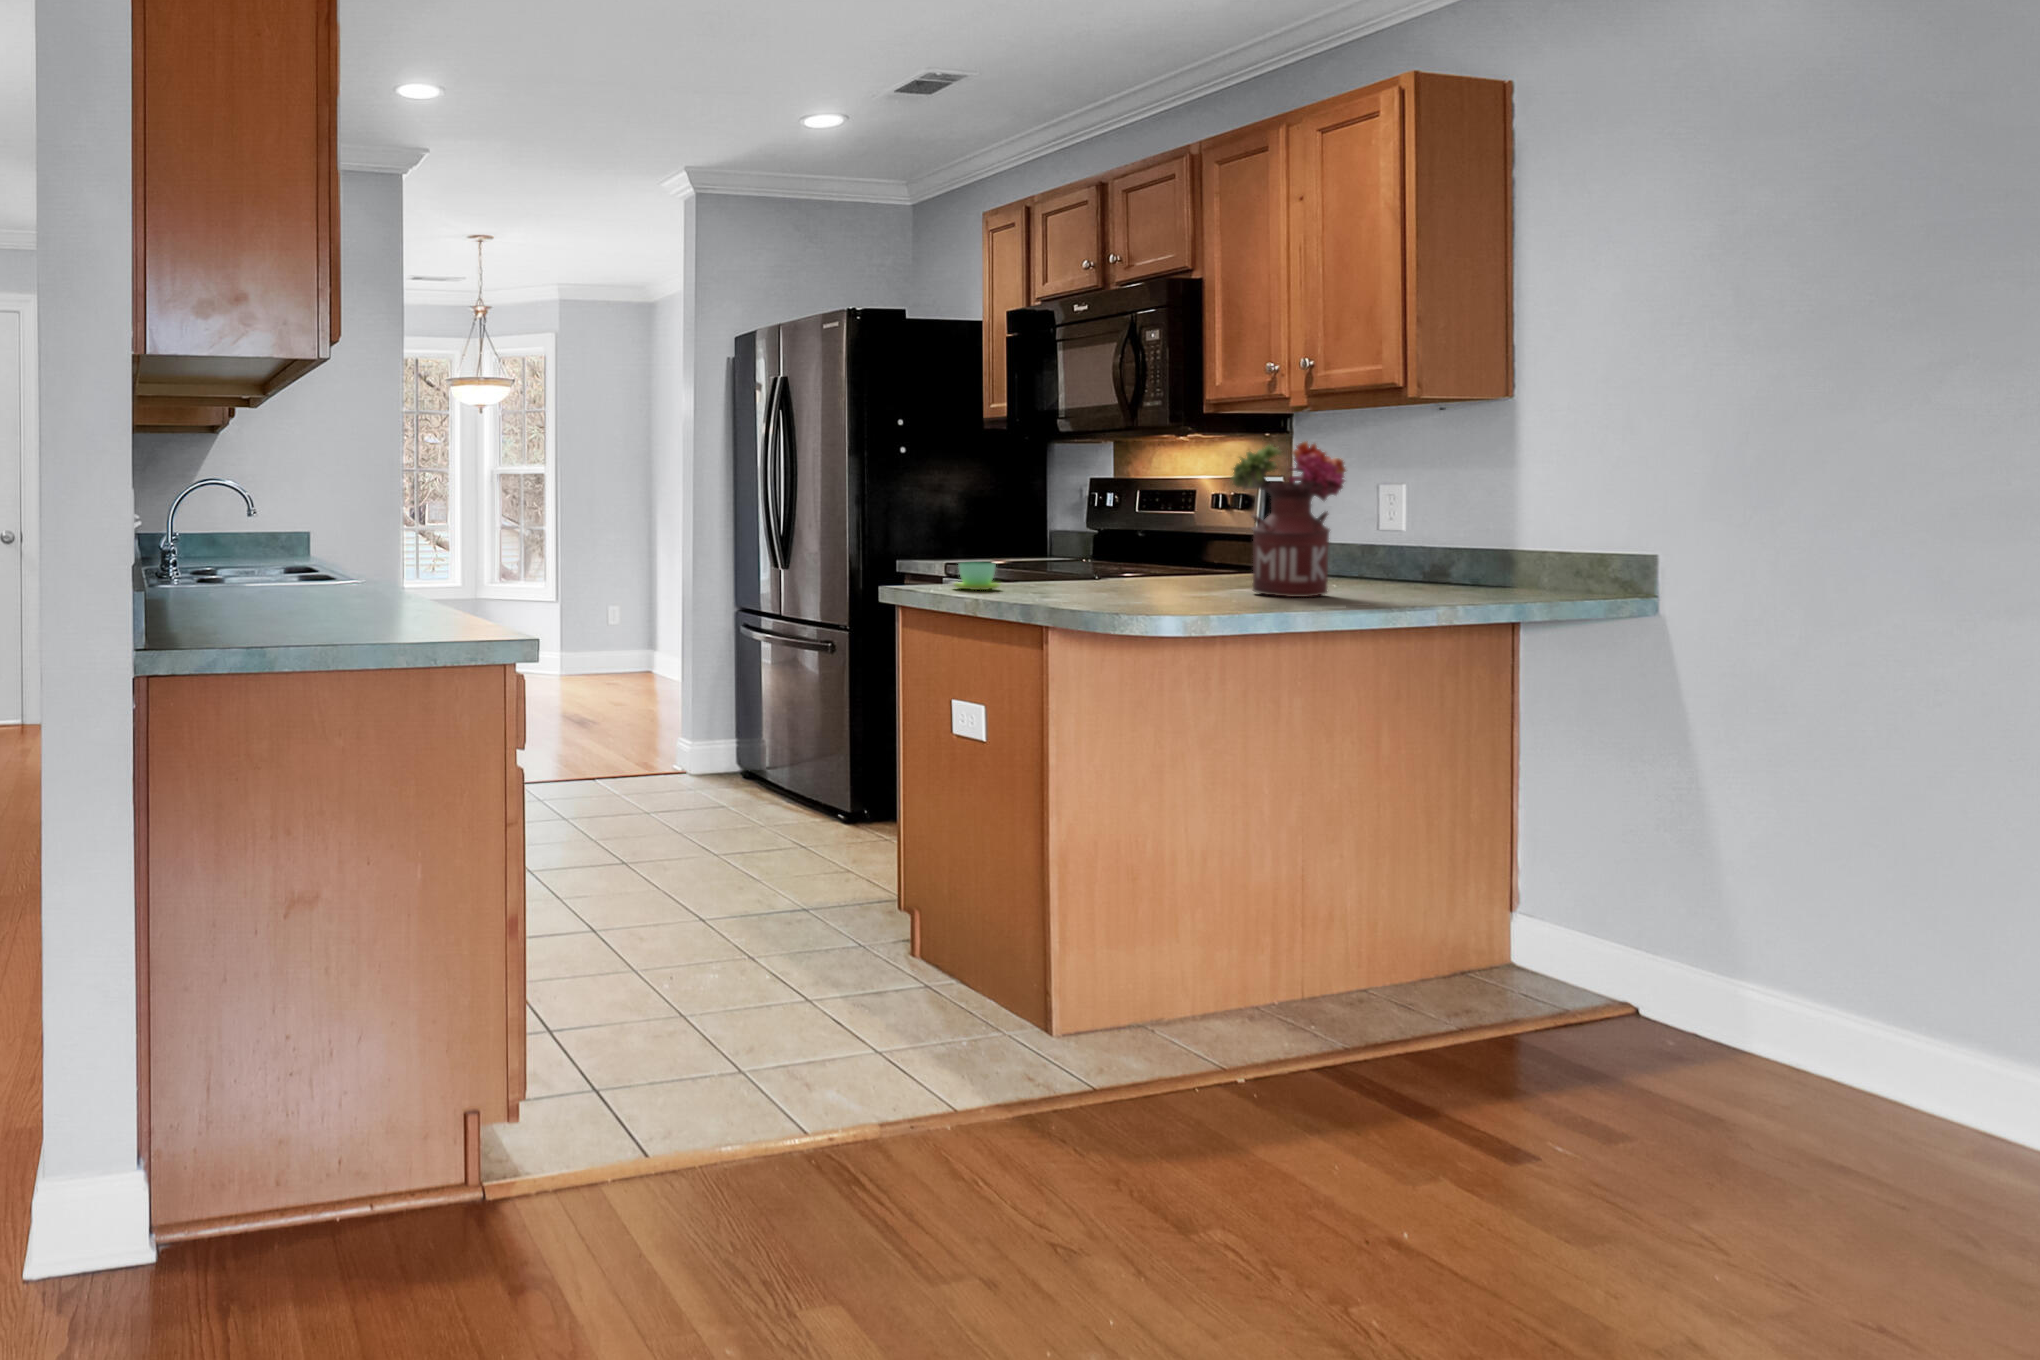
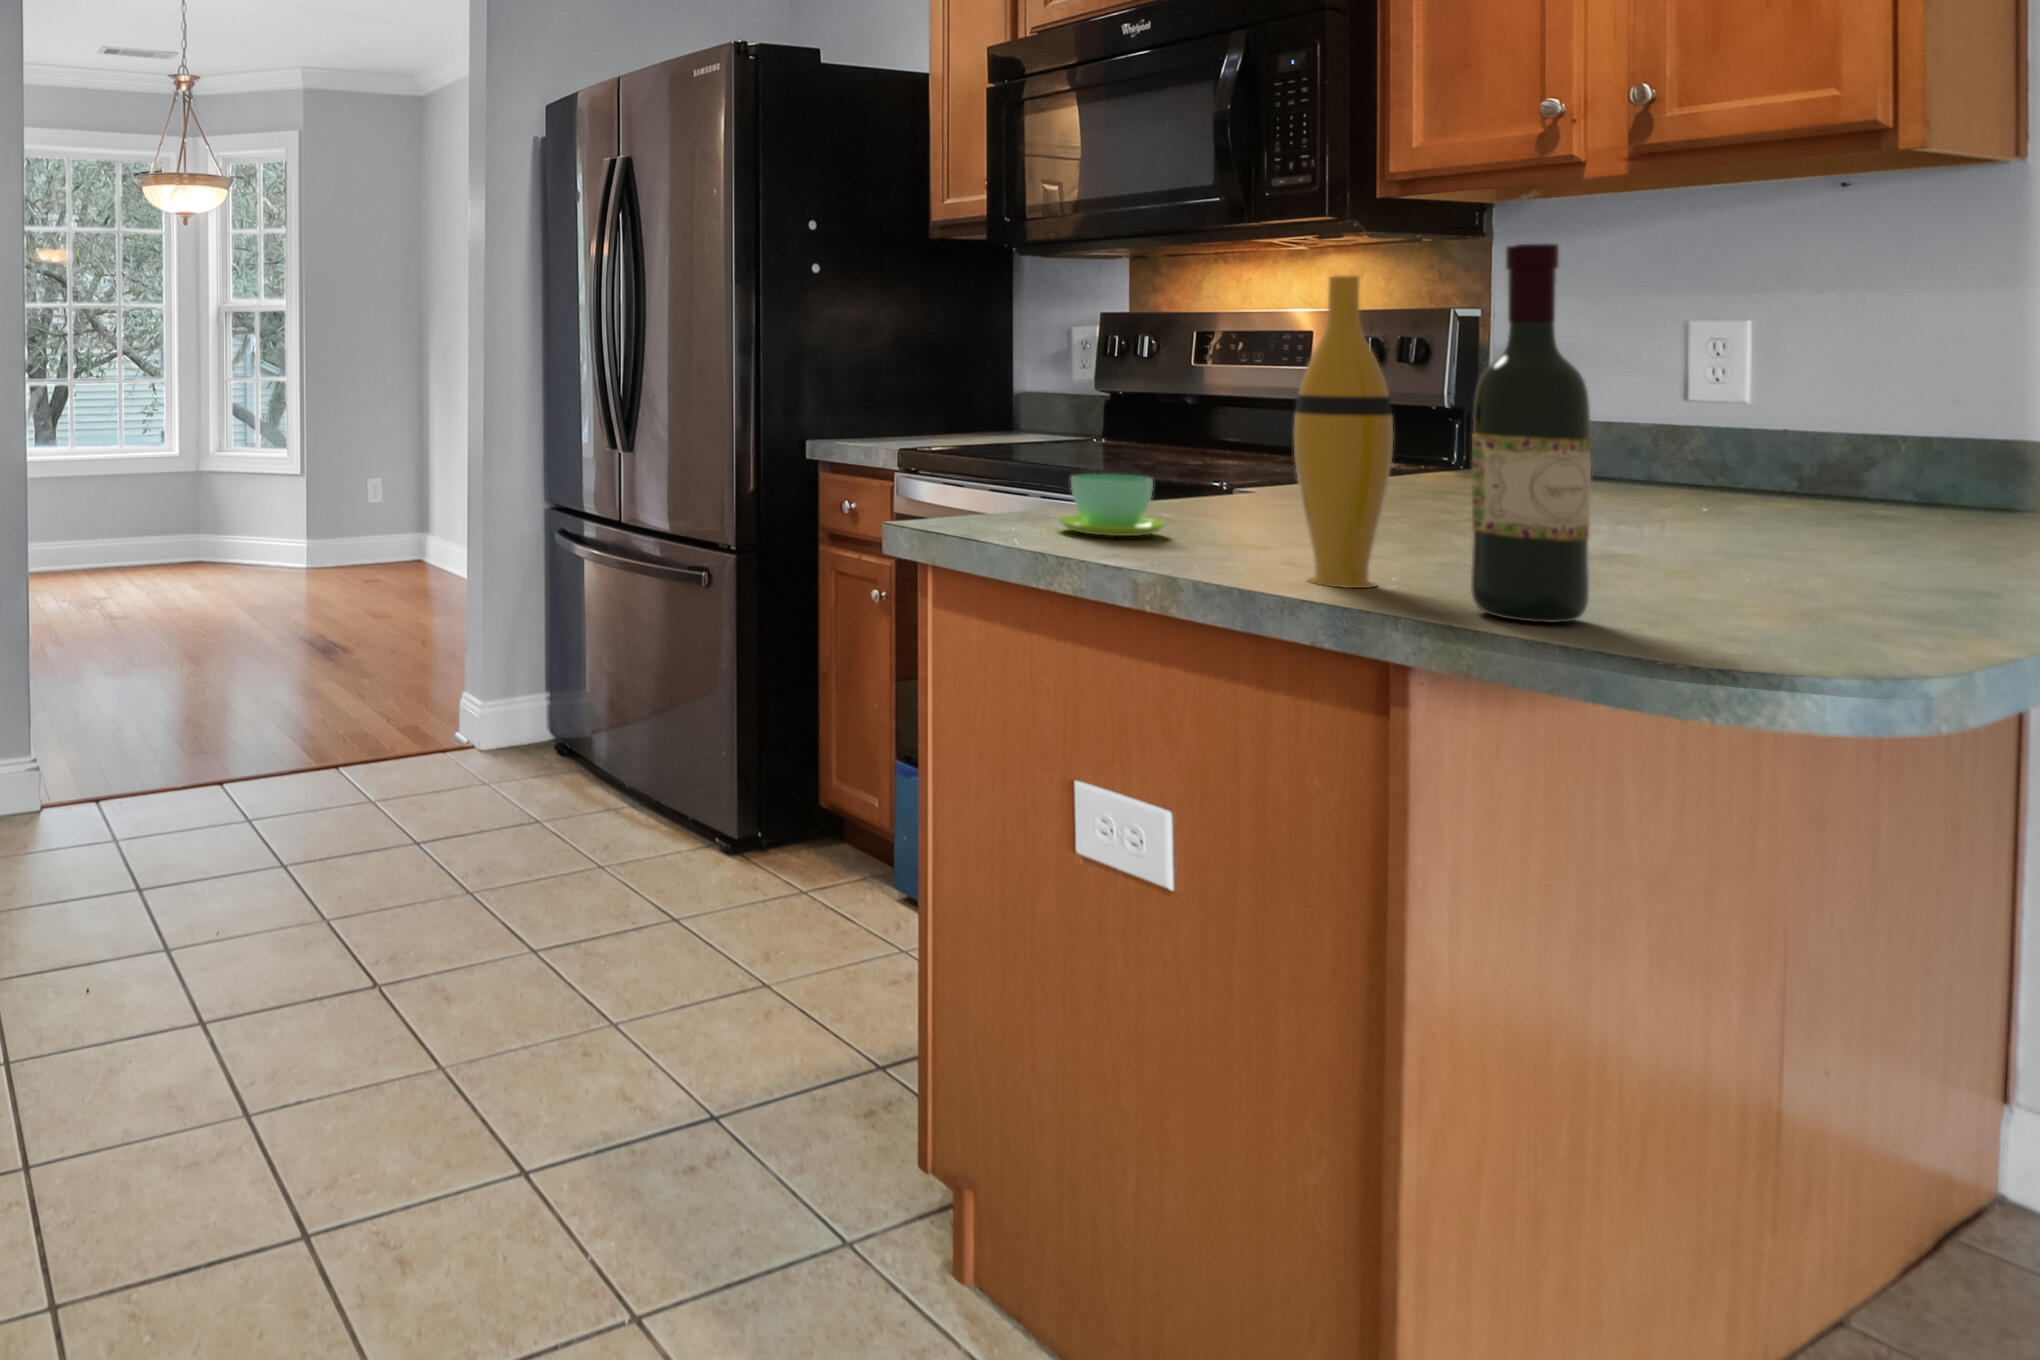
flower arrangement: present [1231,442,1346,597] -> none [1623,223,1921,553]
wine bottle: none [1070,461,1111,609] -> present [1471,244,1591,622]
vase: none [1024,472,1061,602] -> present [1294,276,1393,588]

